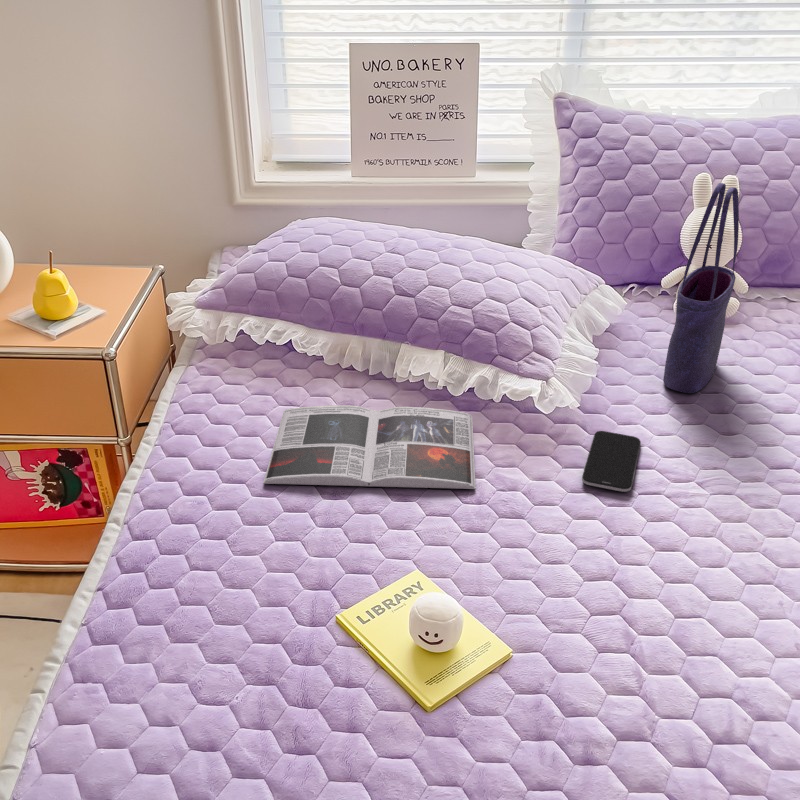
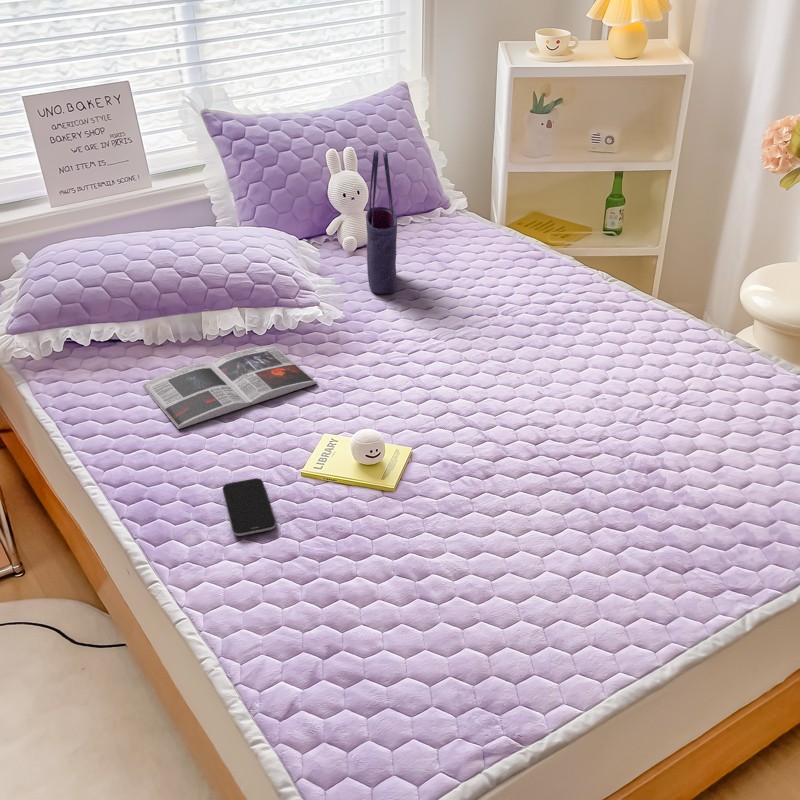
smartphone: present [582,431,641,492] -> present [223,478,276,536]

